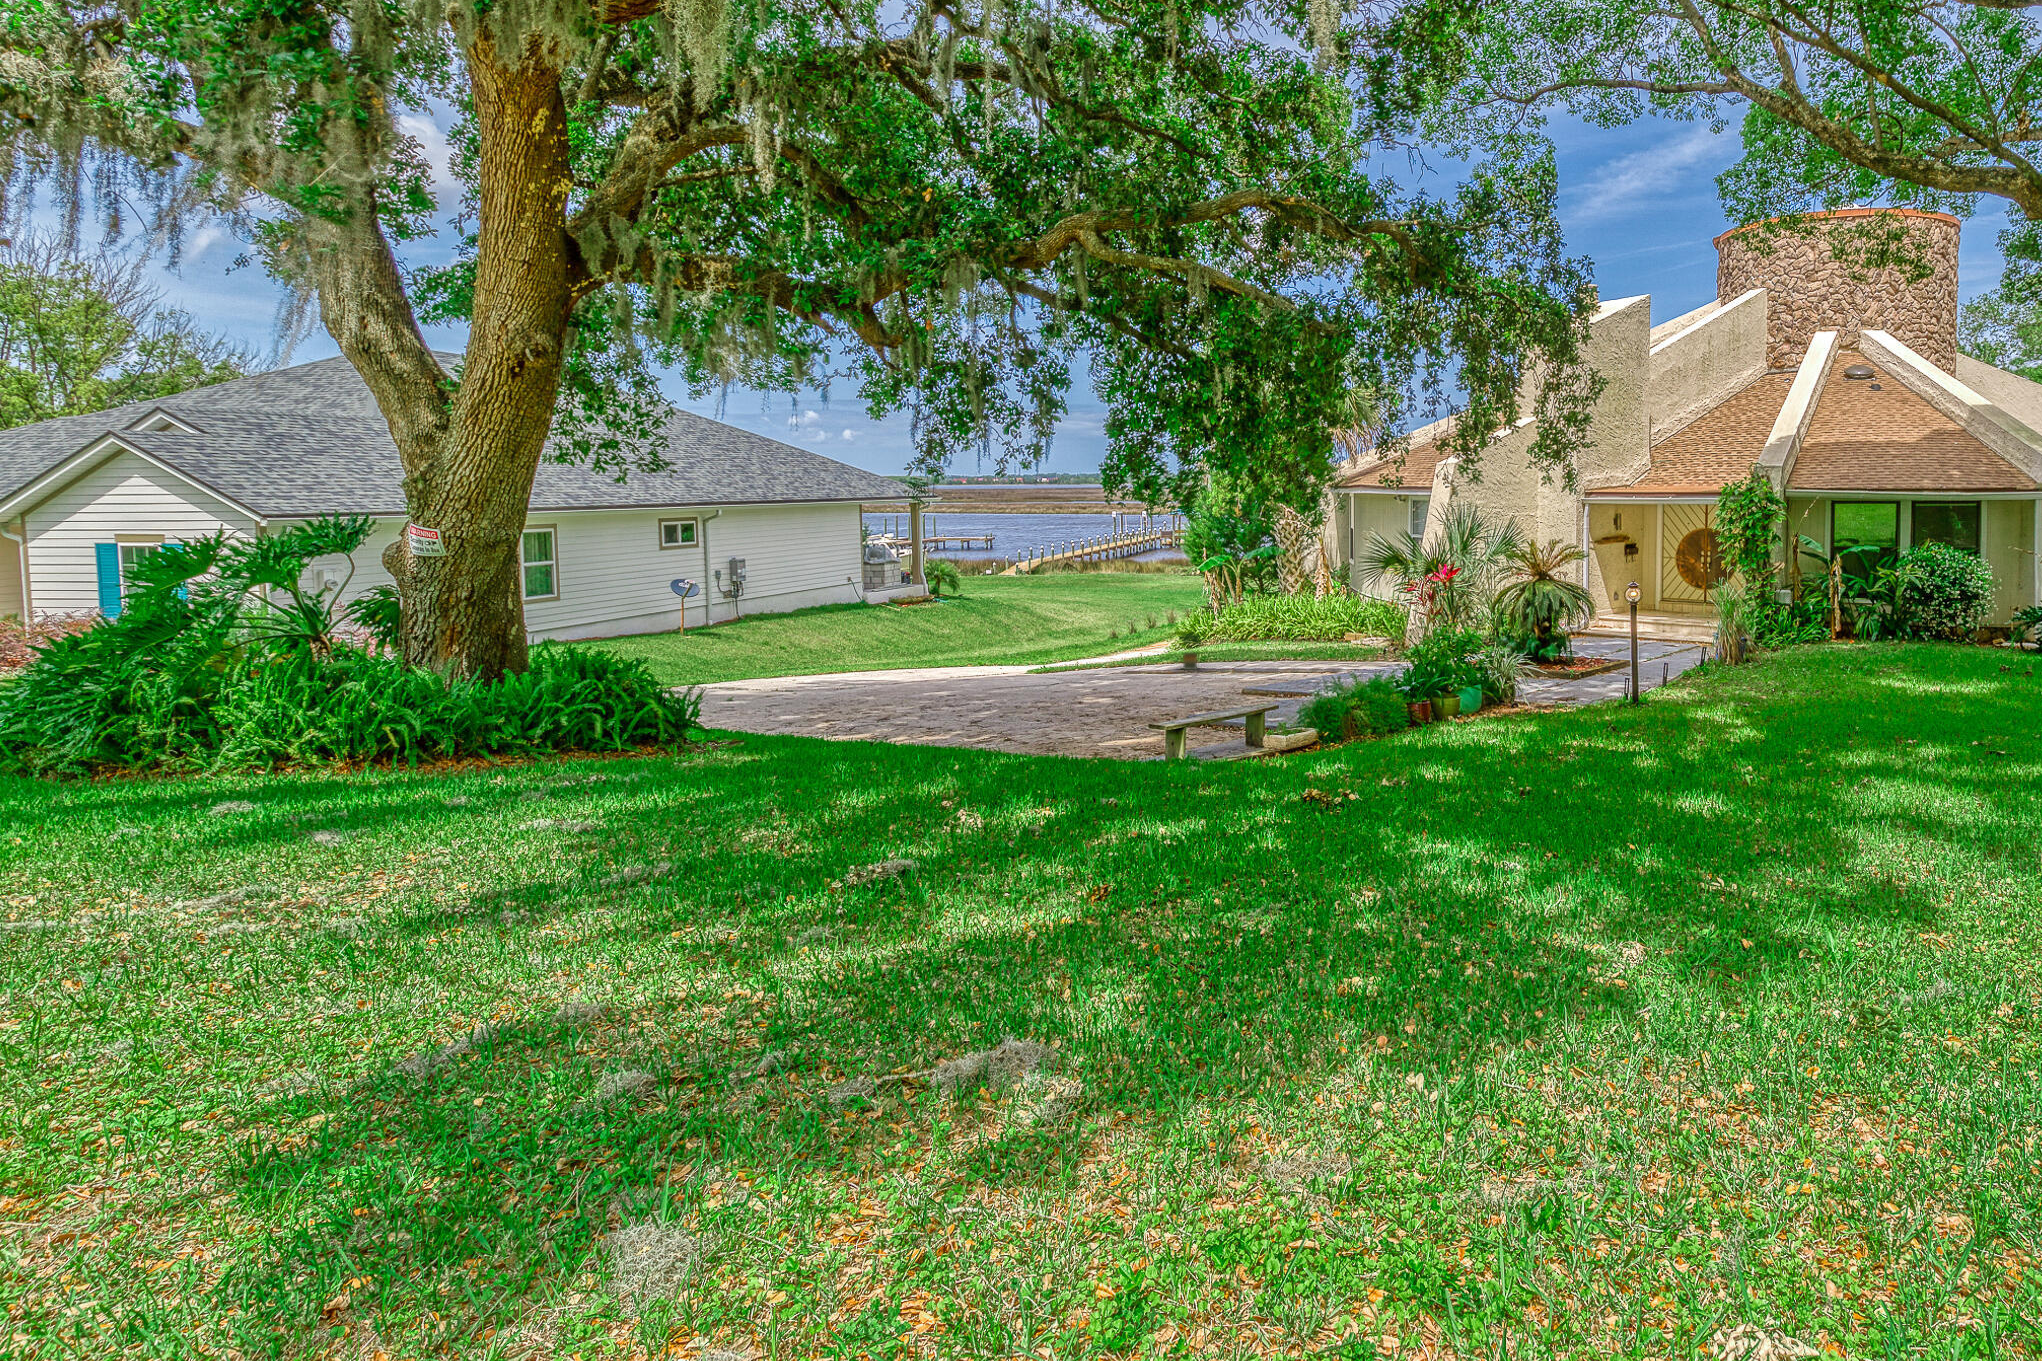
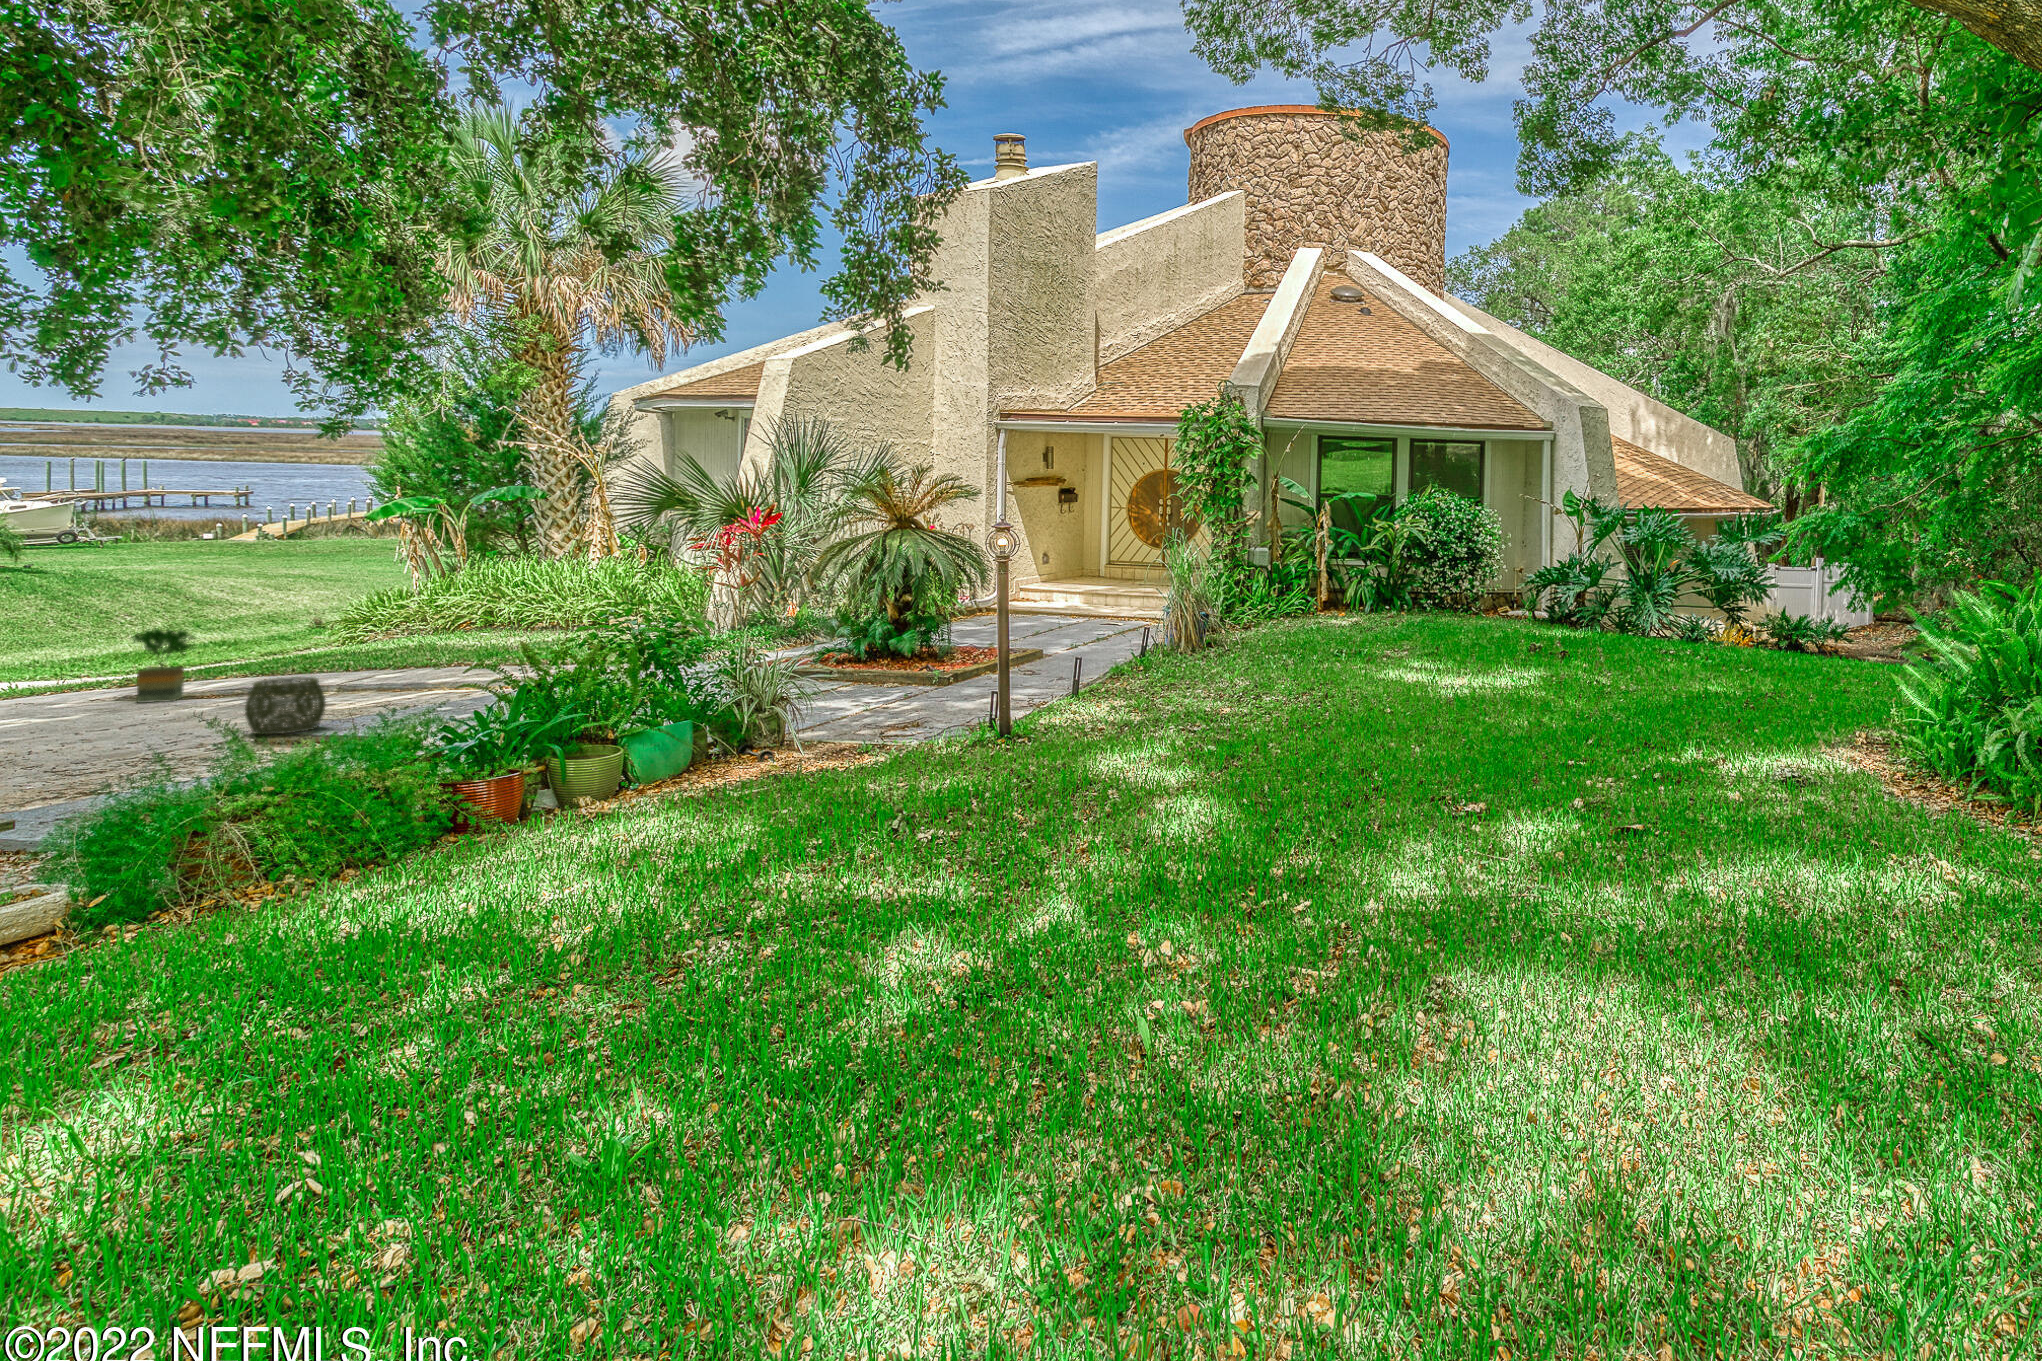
woven basket: none [1256,659,1286,687] -> present [245,677,326,735]

